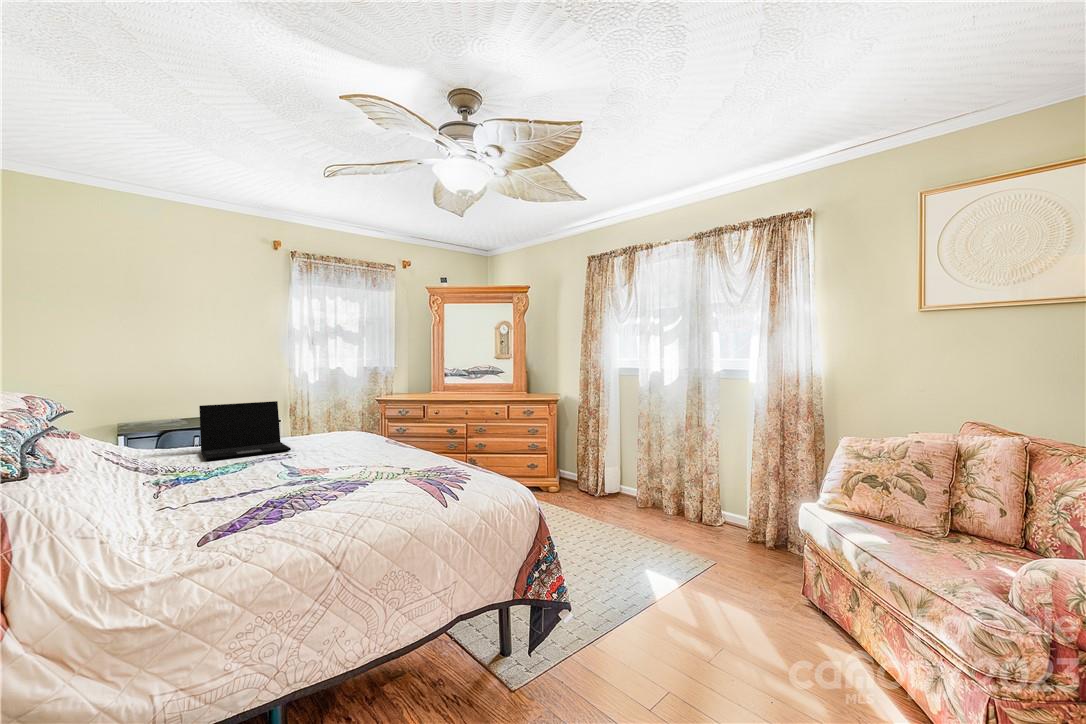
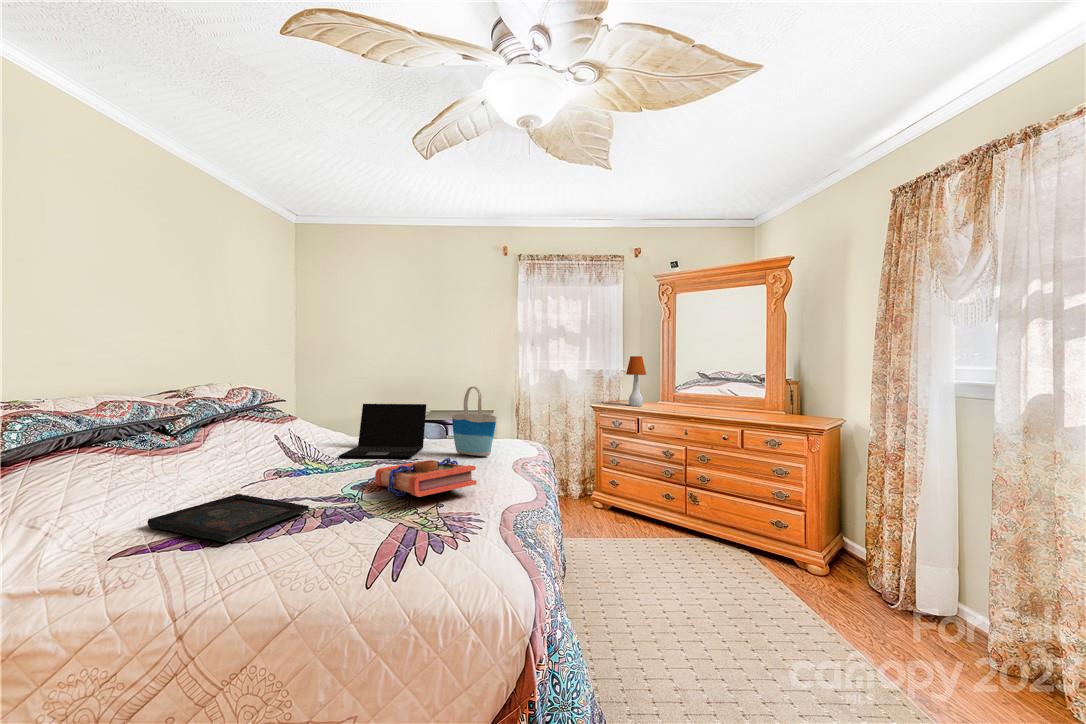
table lamp: none [409,354,426,396] -> present [626,356,646,406]
tote bag: none [319,380,368,442] -> present [452,386,497,456]
book: none [312,435,411,468] -> present [375,458,477,497]
tray: none [166,480,307,521] -> present [147,494,309,542]

